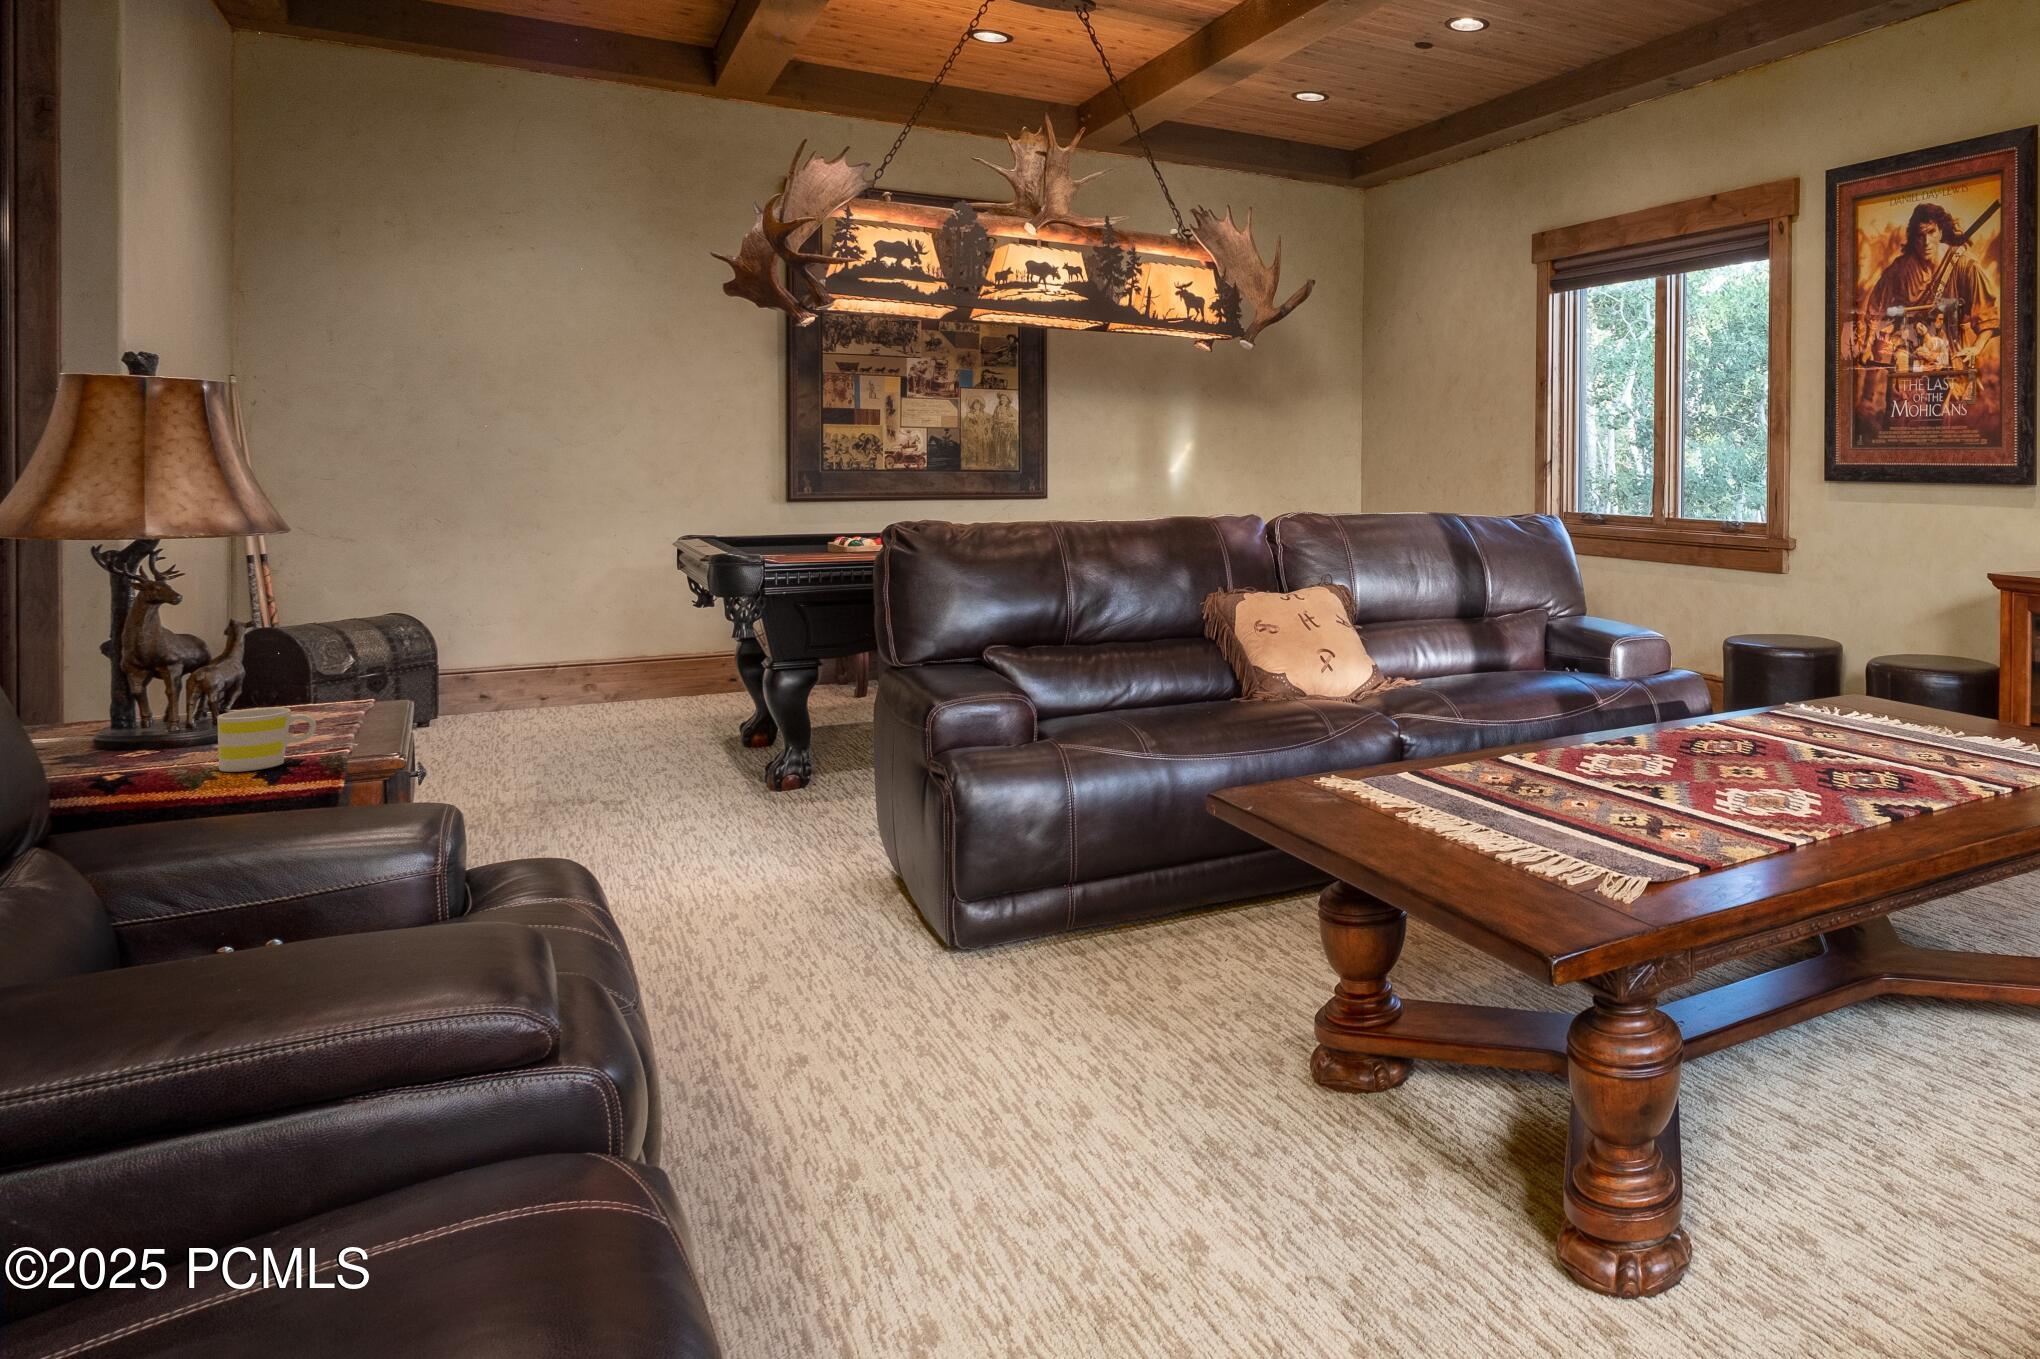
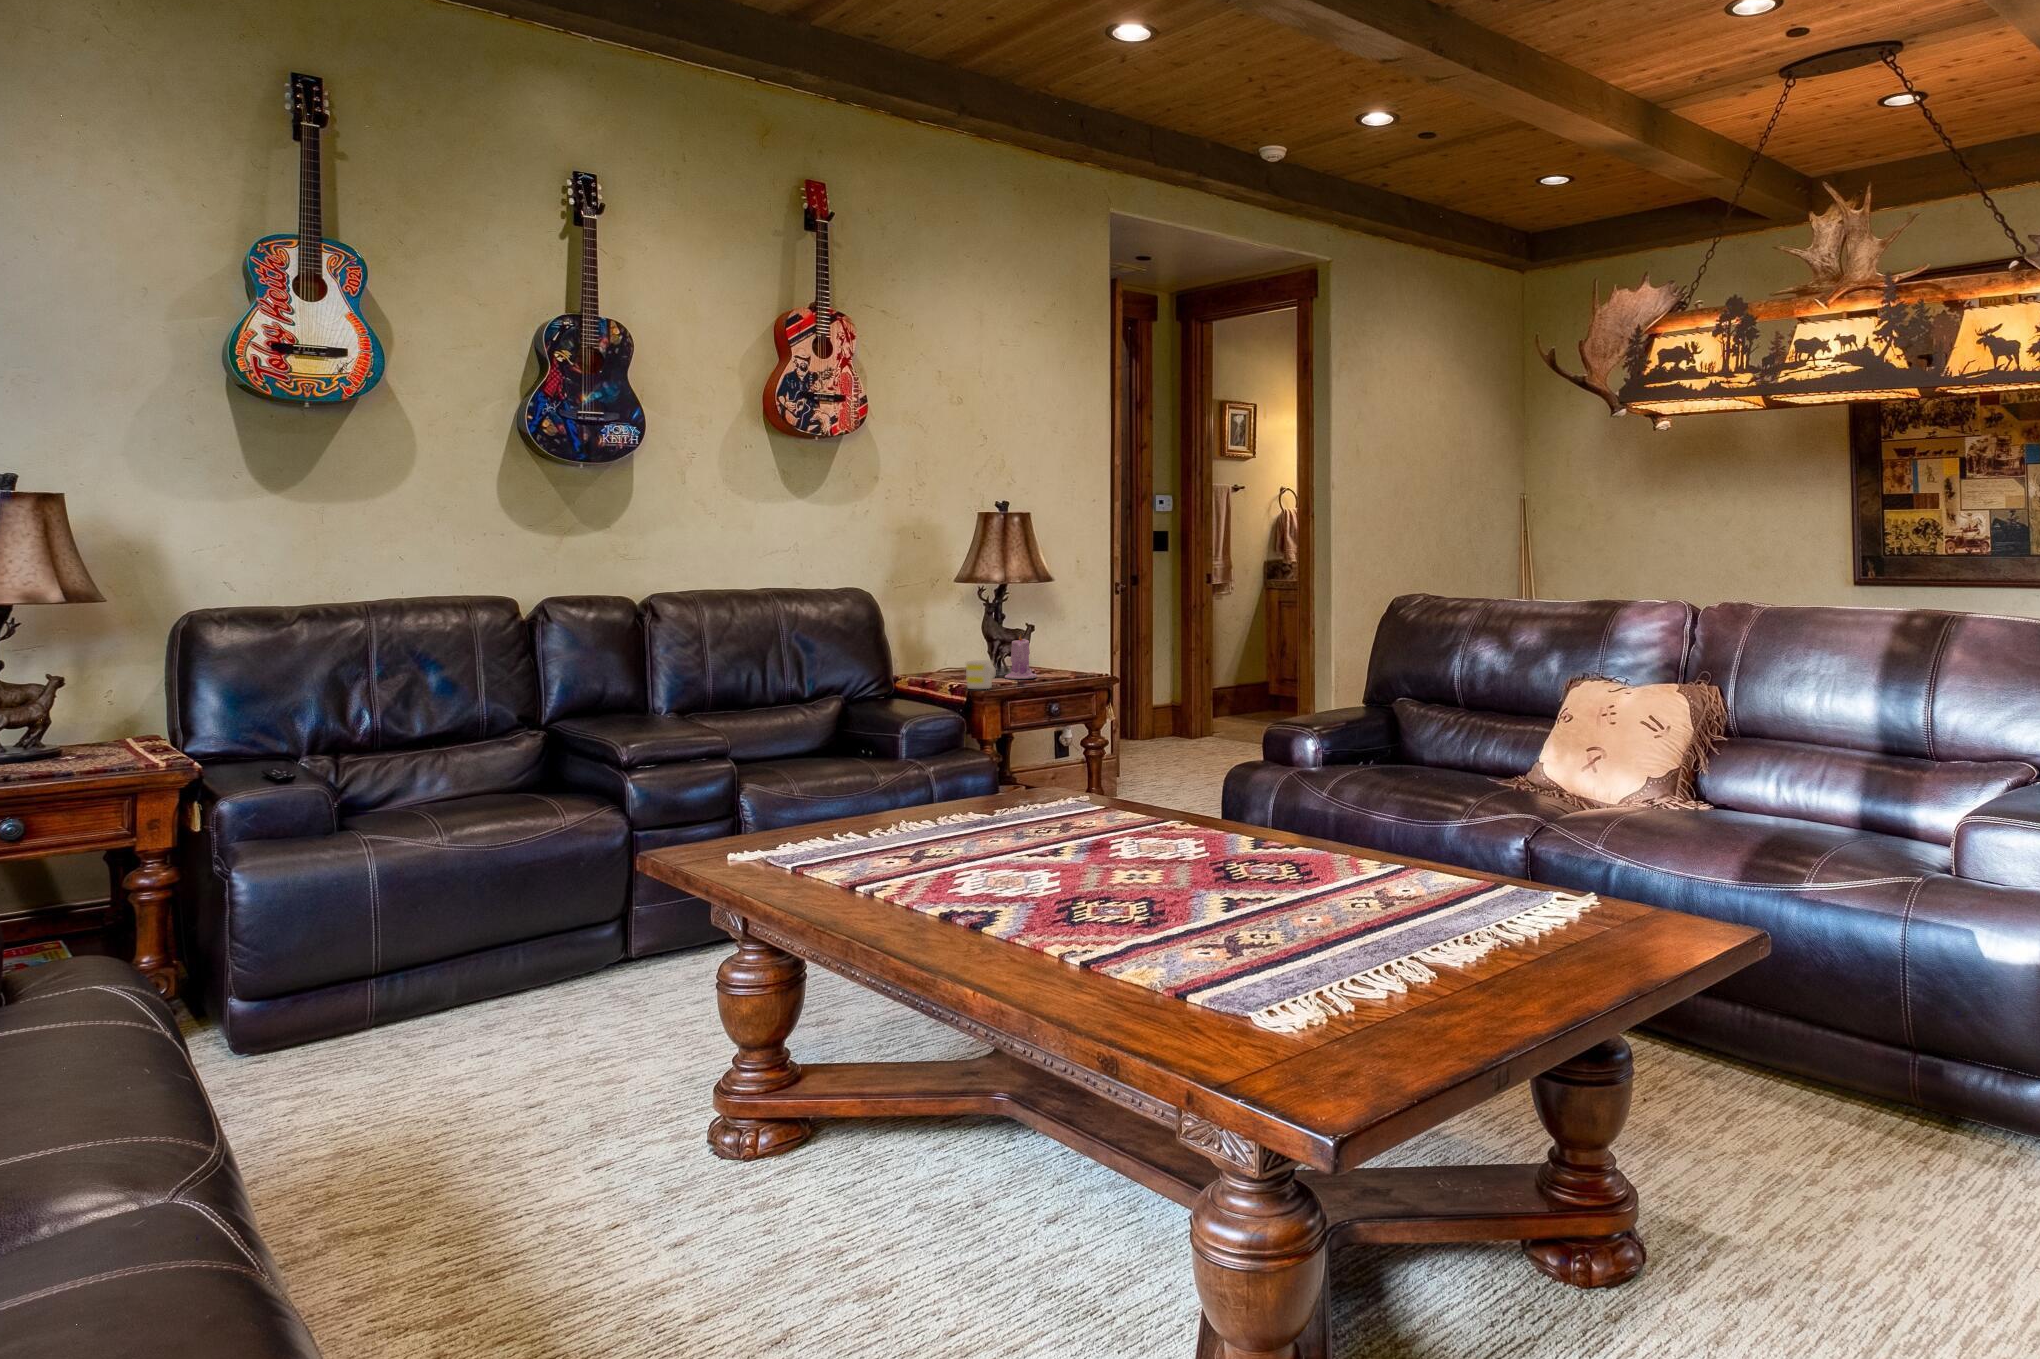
candle: none [125,656,219,751] -> present [1005,636,1037,679]

